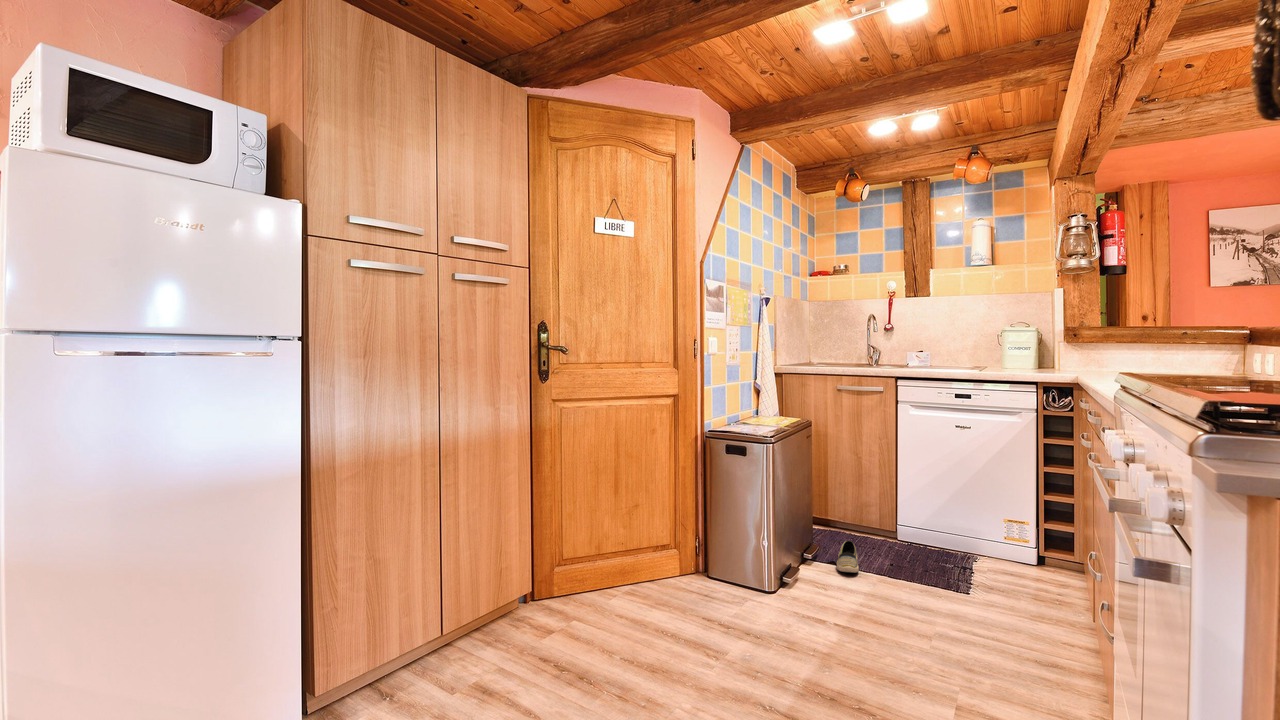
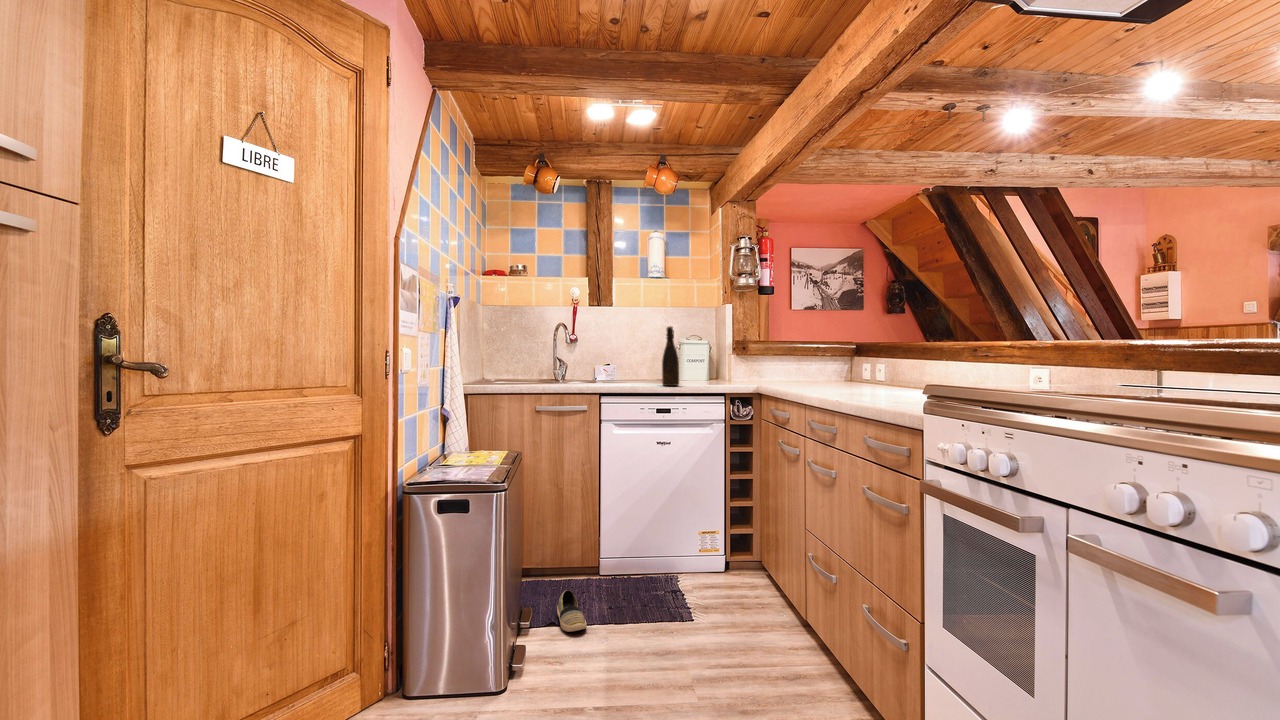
bottle: none [967,313,987,372] -> present [662,326,679,386]

